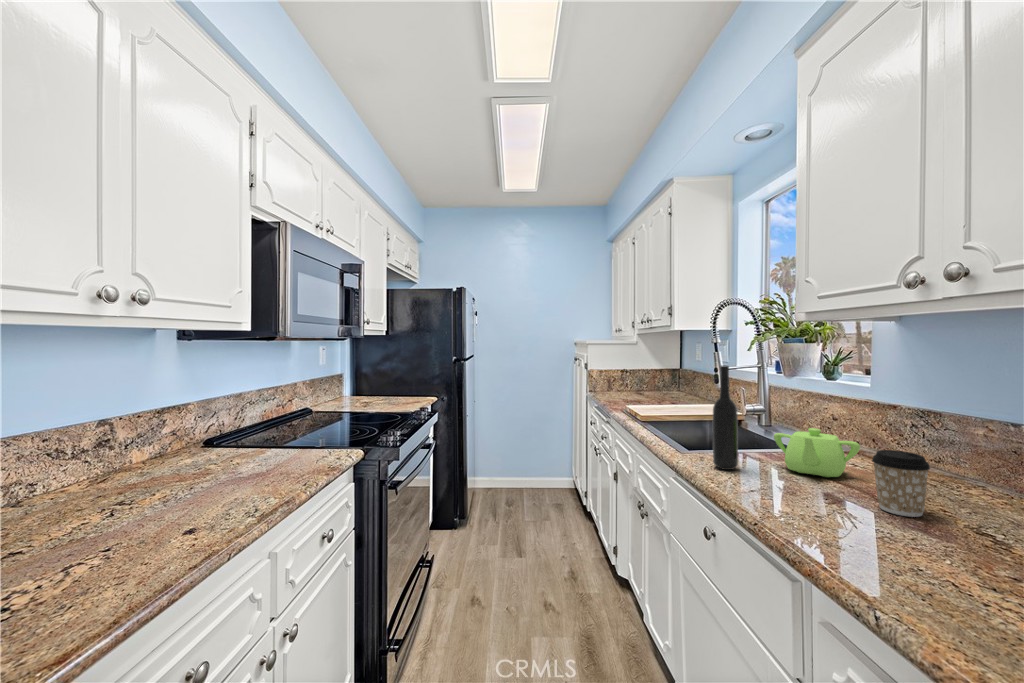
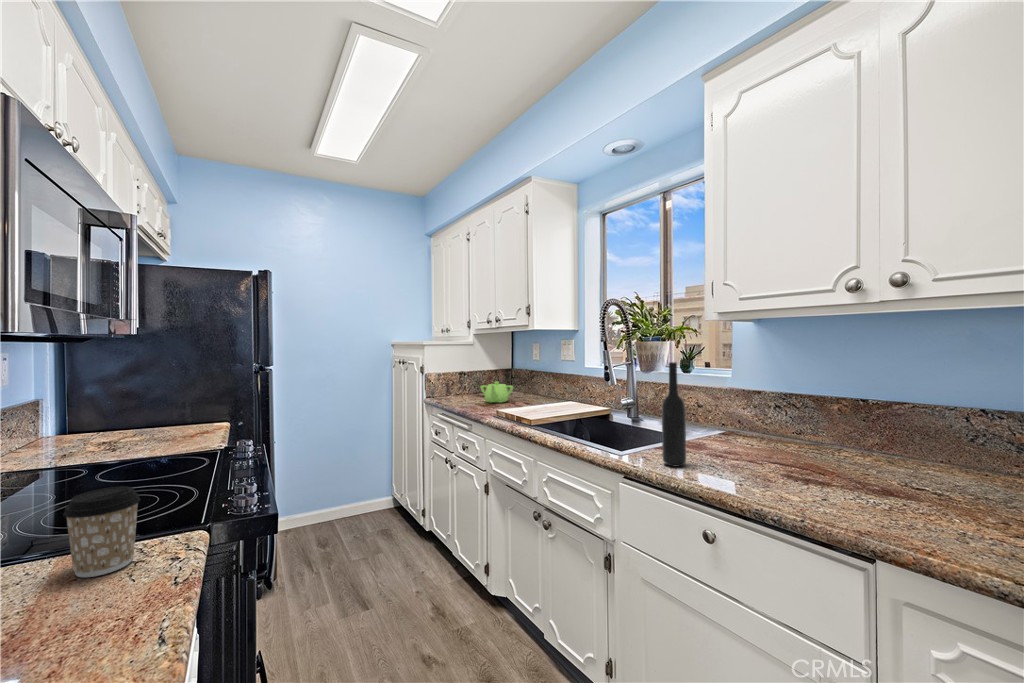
teapot: present [774,428,860,477] -> present [480,382,513,403]
coffee cup: present [872,450,930,517] -> present [63,486,140,577]

